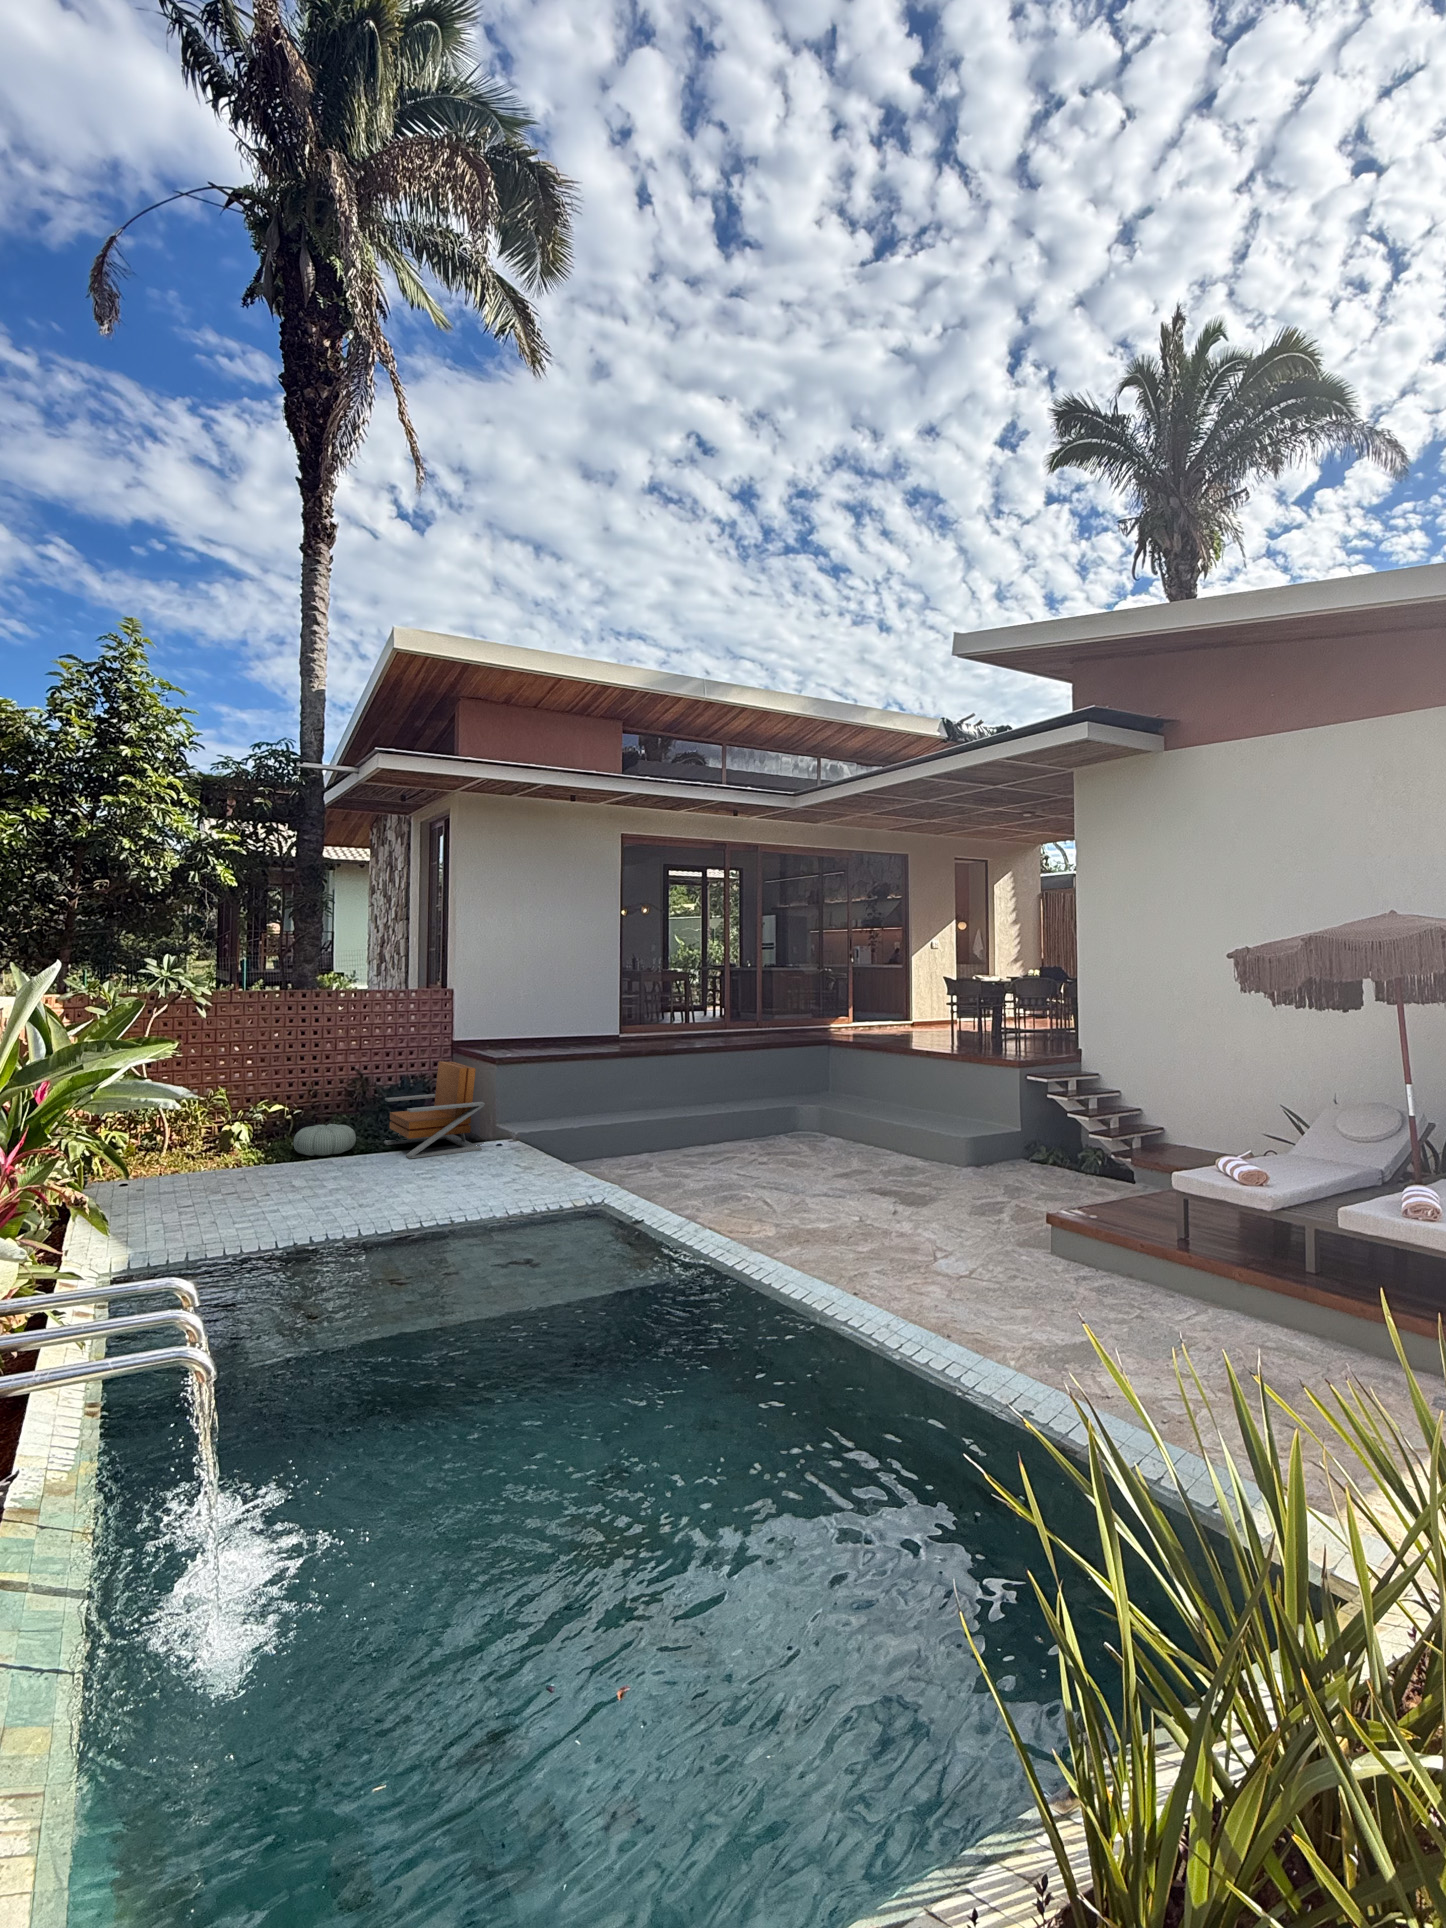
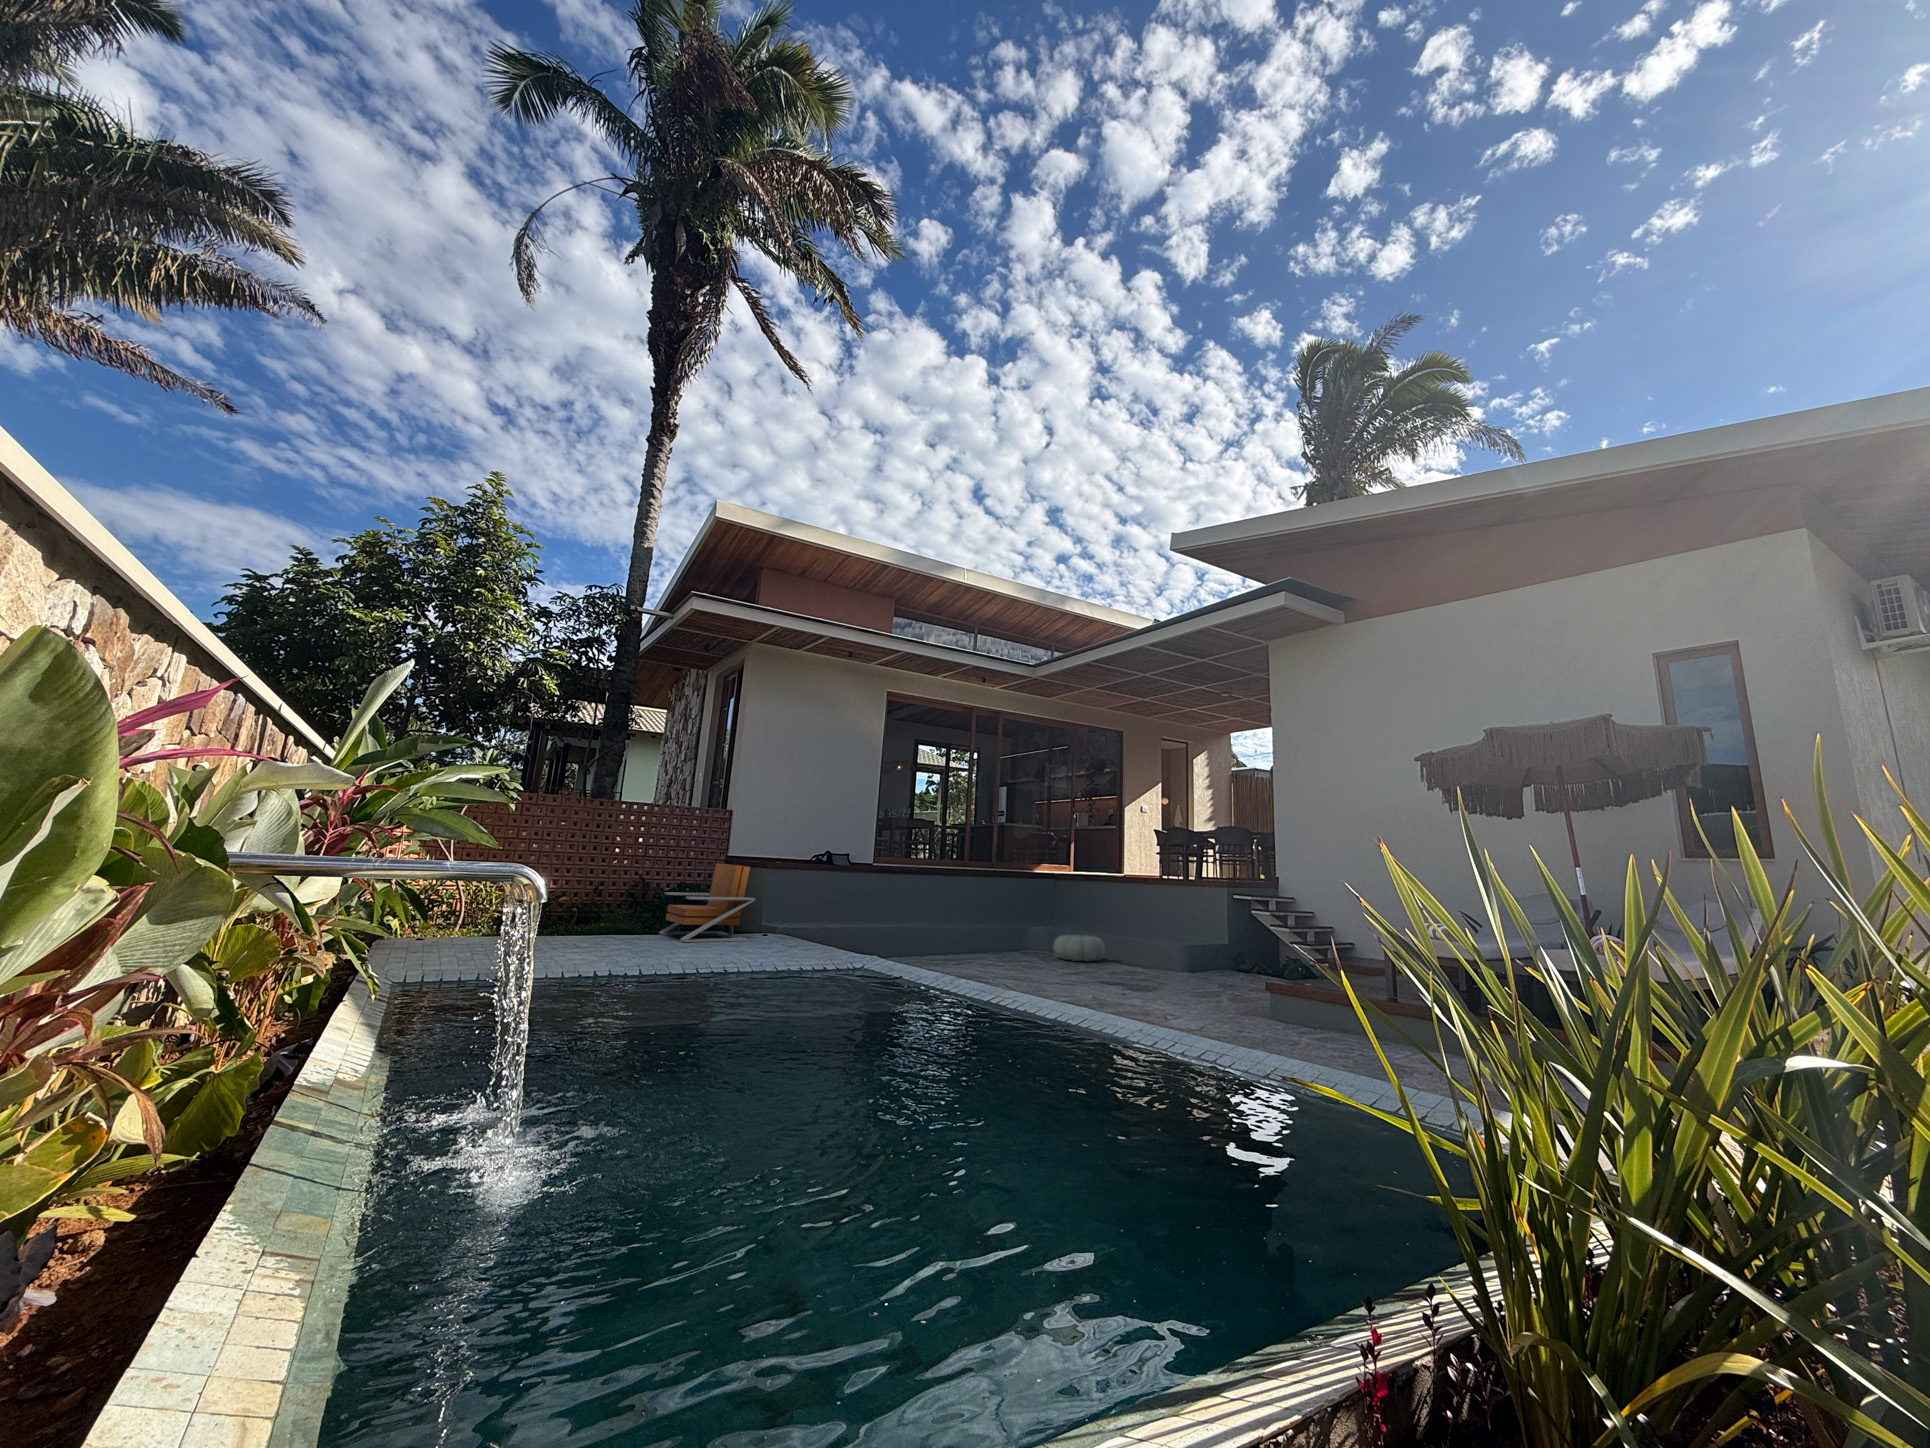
pouf: present [293,1124,356,1156] -> present [1053,935,1105,961]

